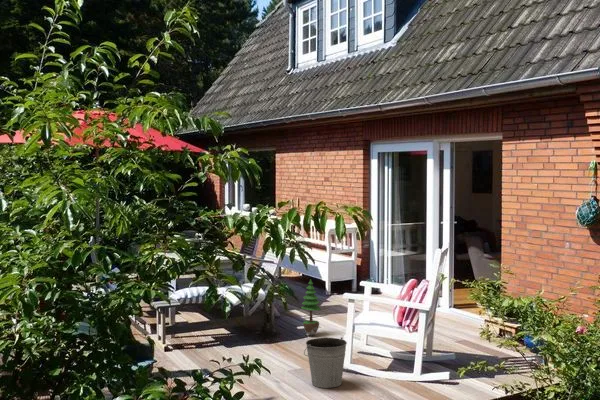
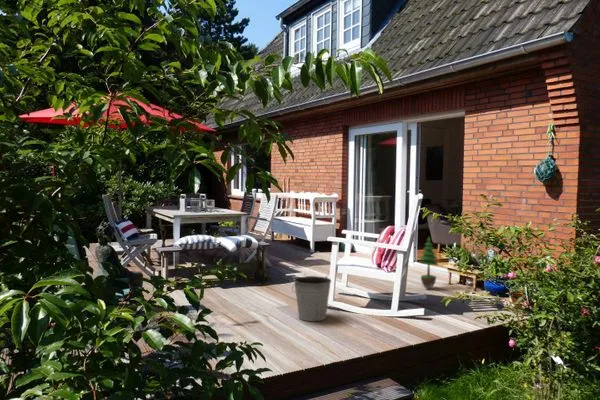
potted tree: present [301,279,321,336] -> present [420,237,438,289]

